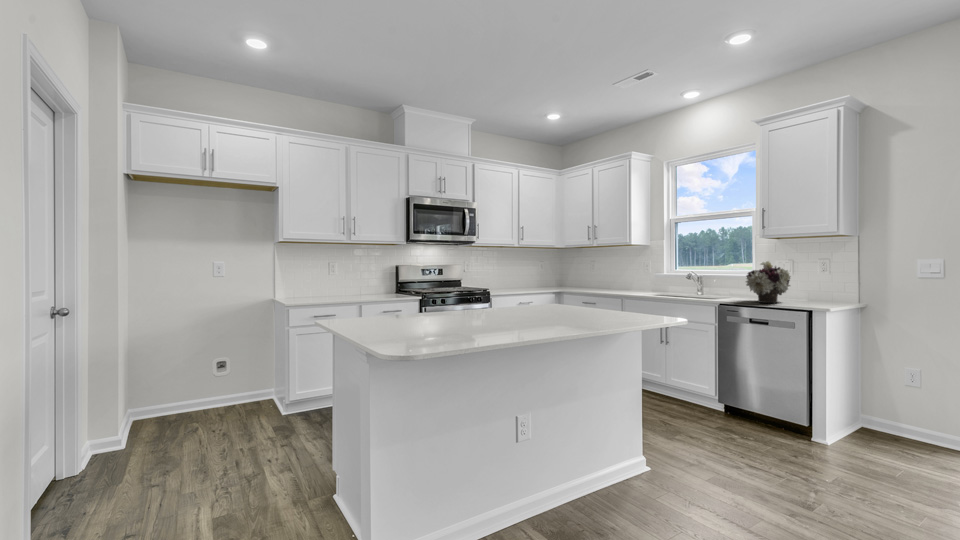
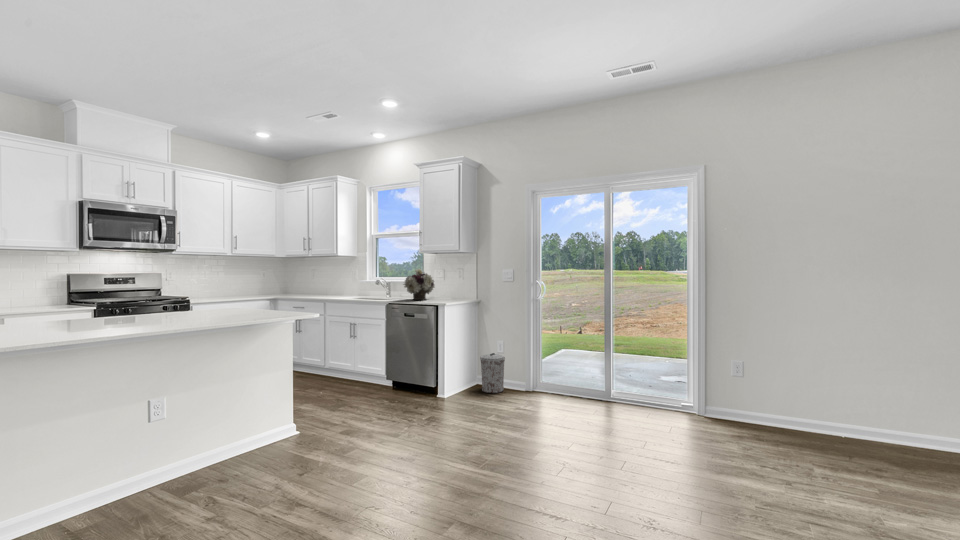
trash can: none [873,386,923,447] -> present [480,353,505,393]

